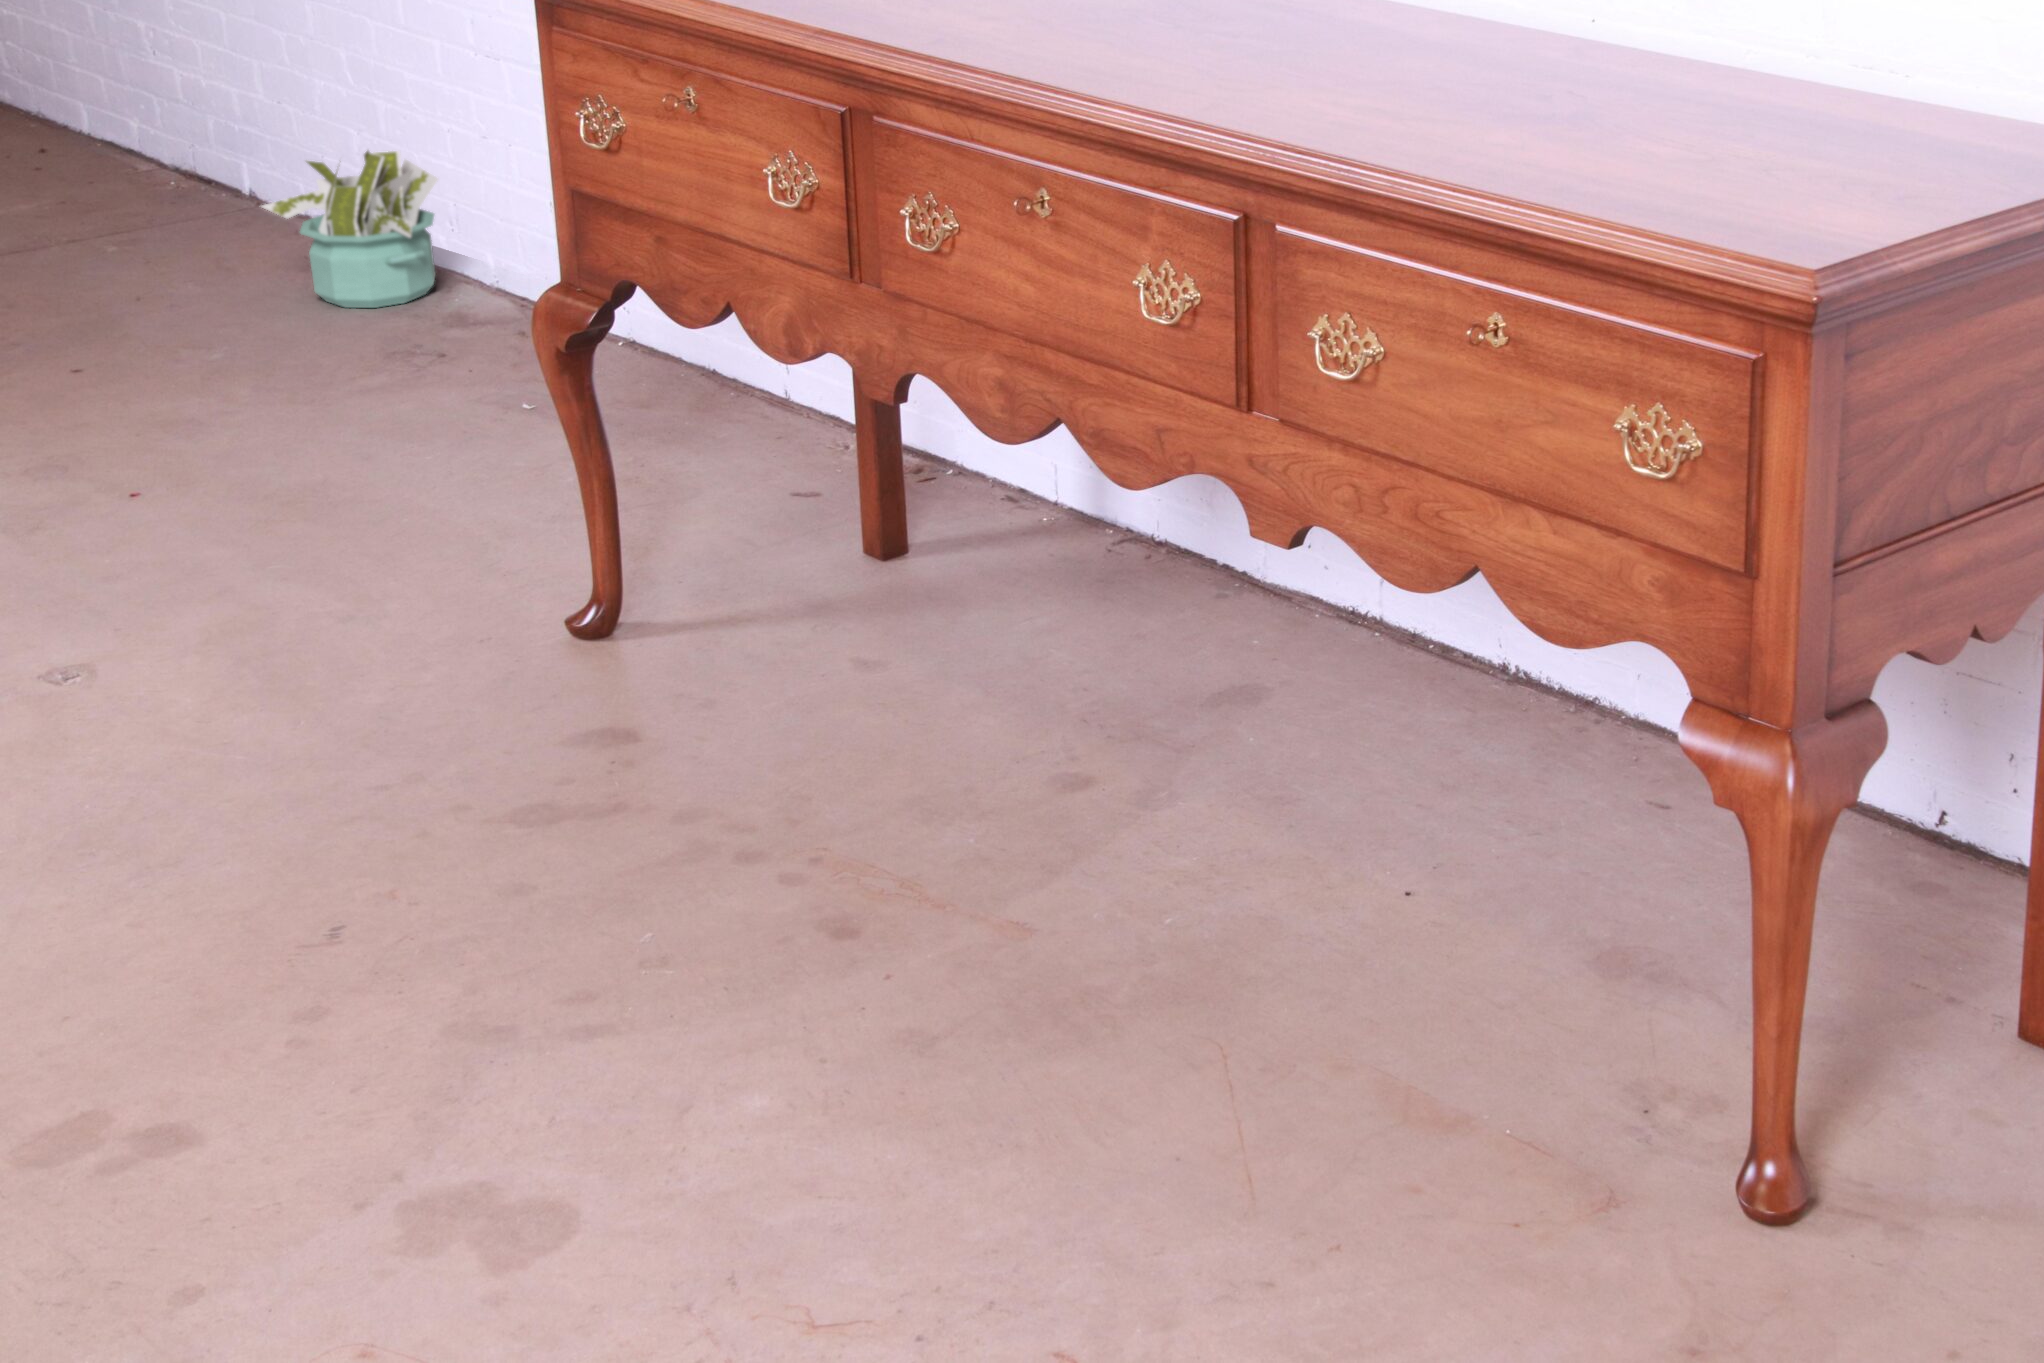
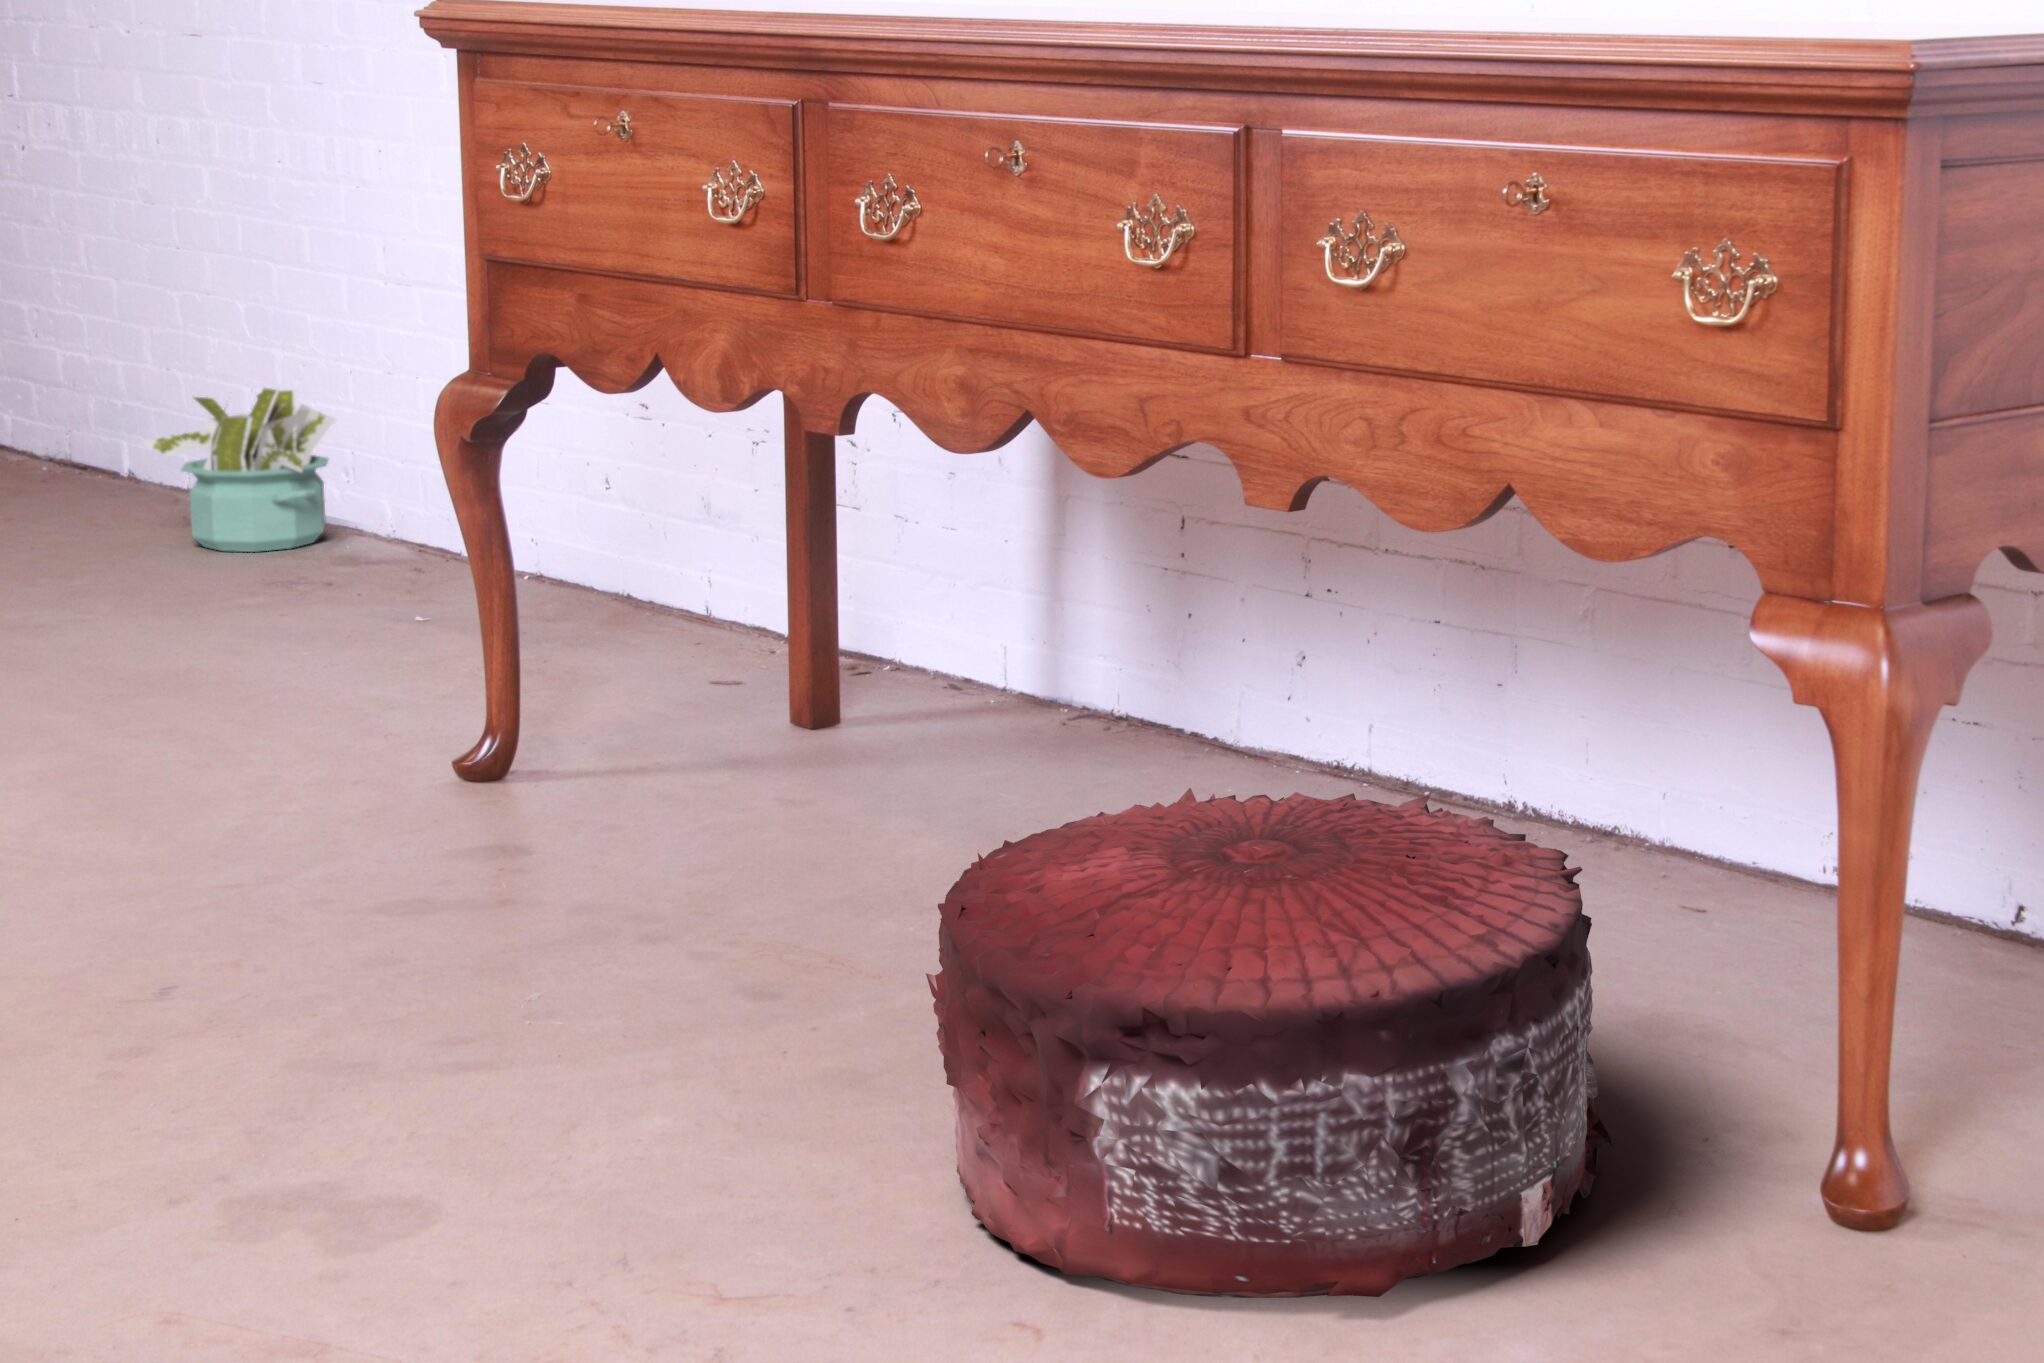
pouf: none [973,784,1555,1290] -> present [926,788,1613,1298]

